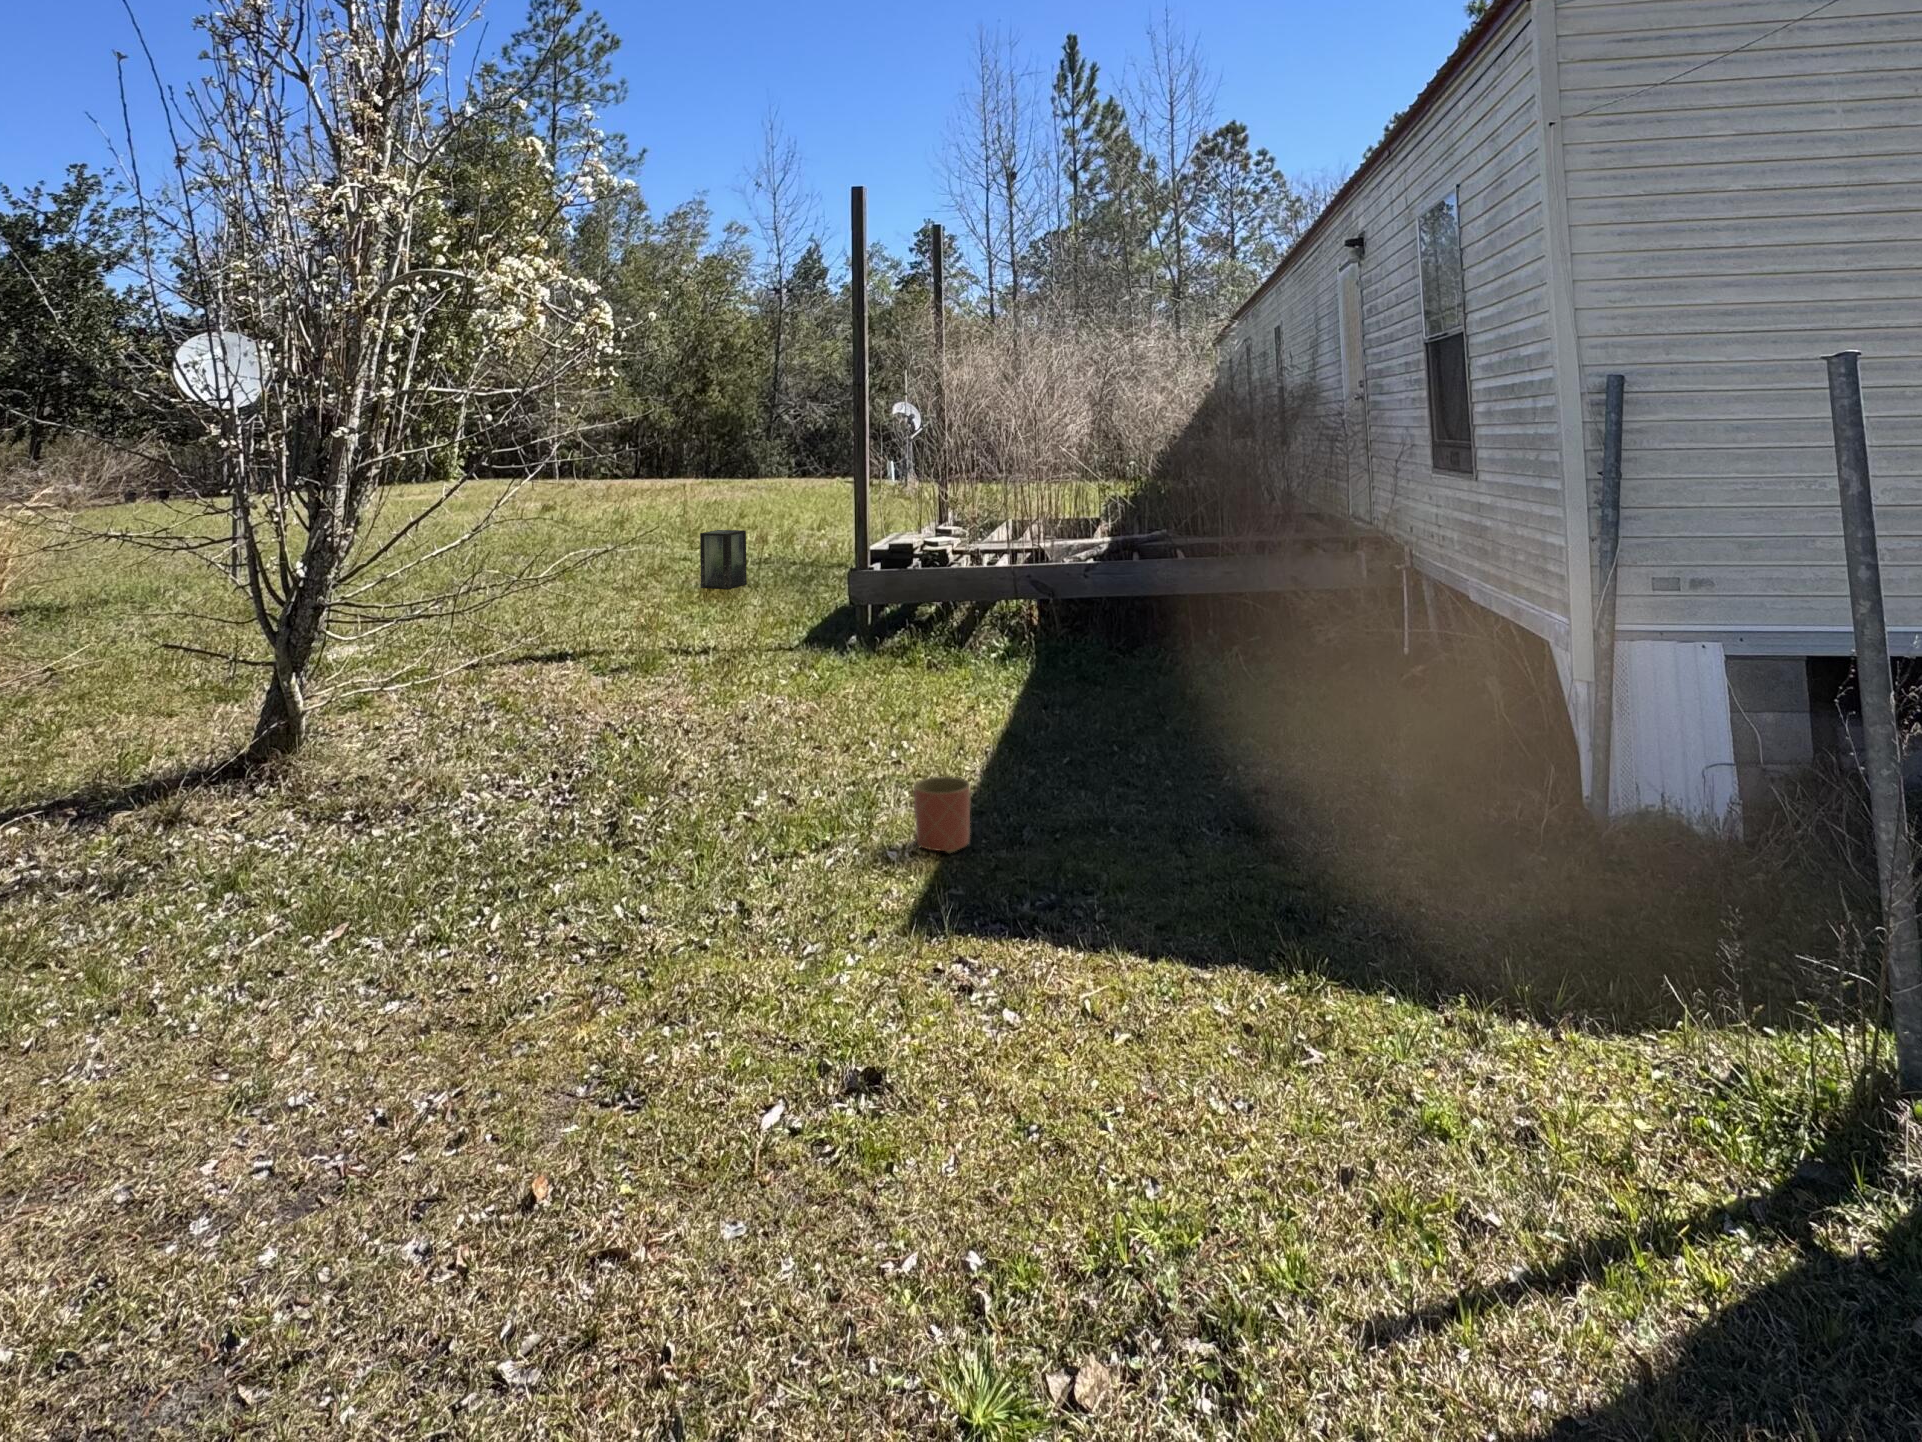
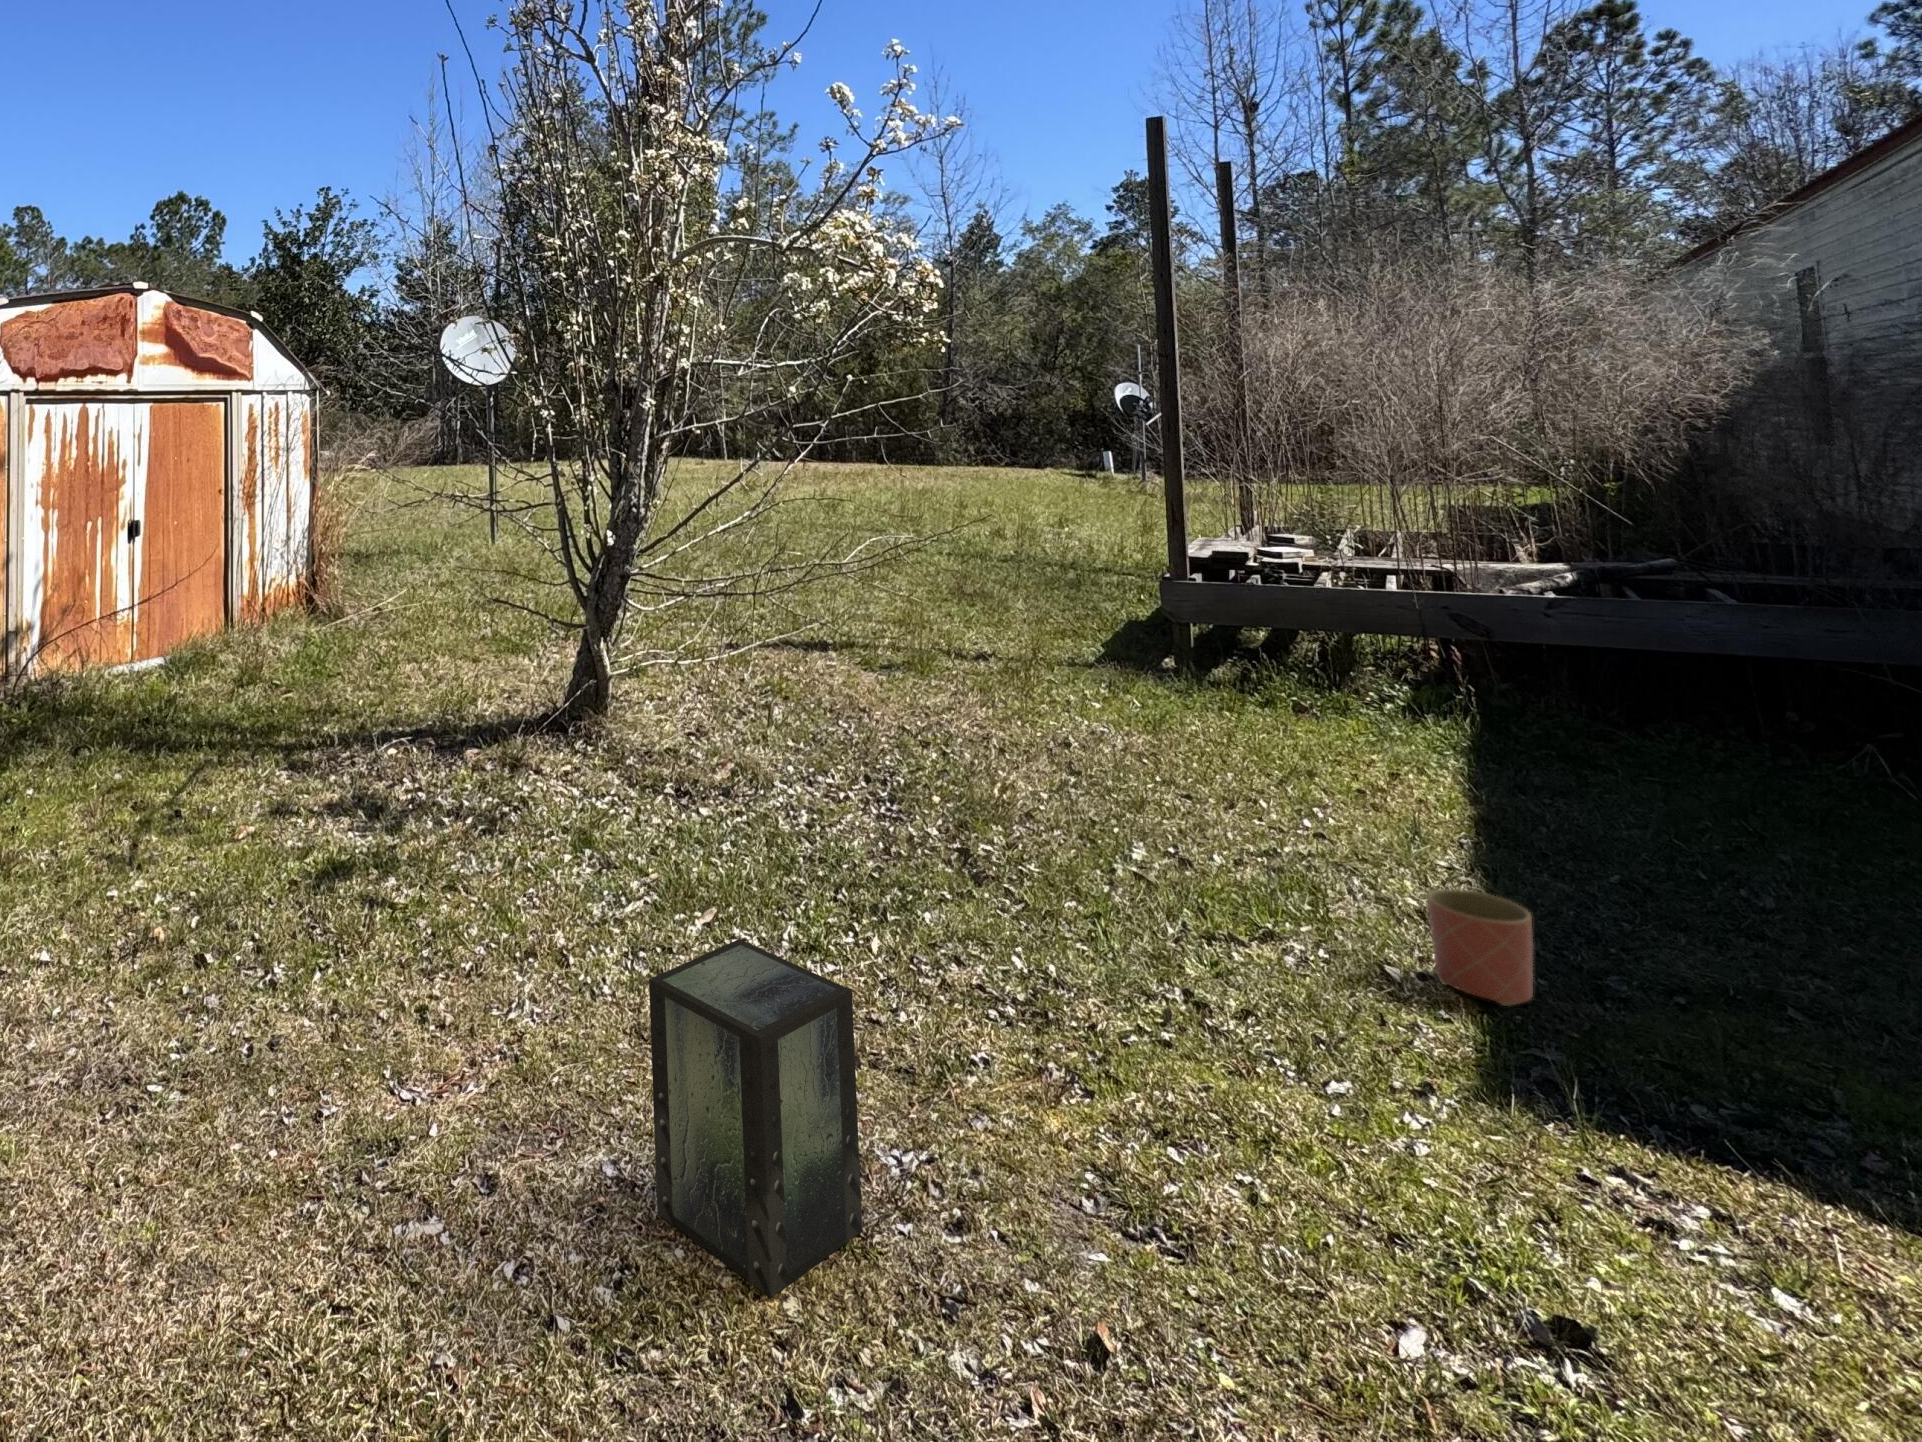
storage box: present [700,530,747,589] -> present [649,939,863,1298]

